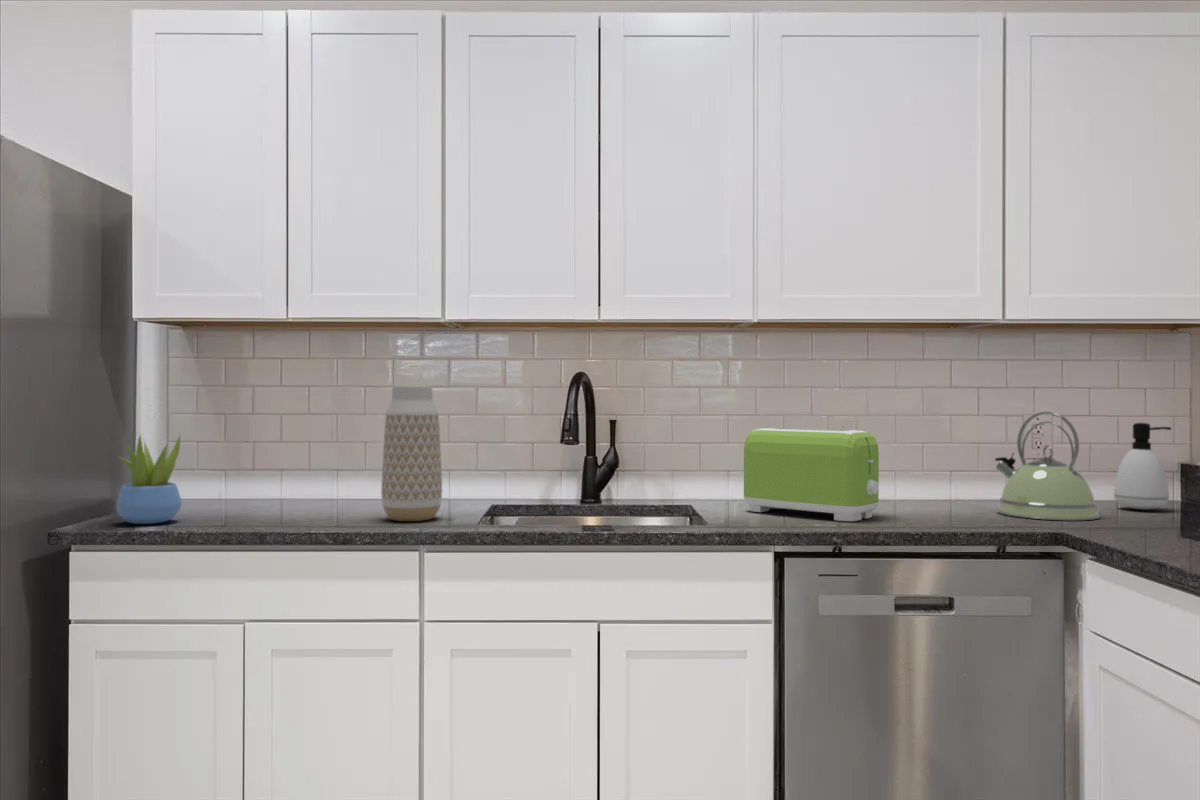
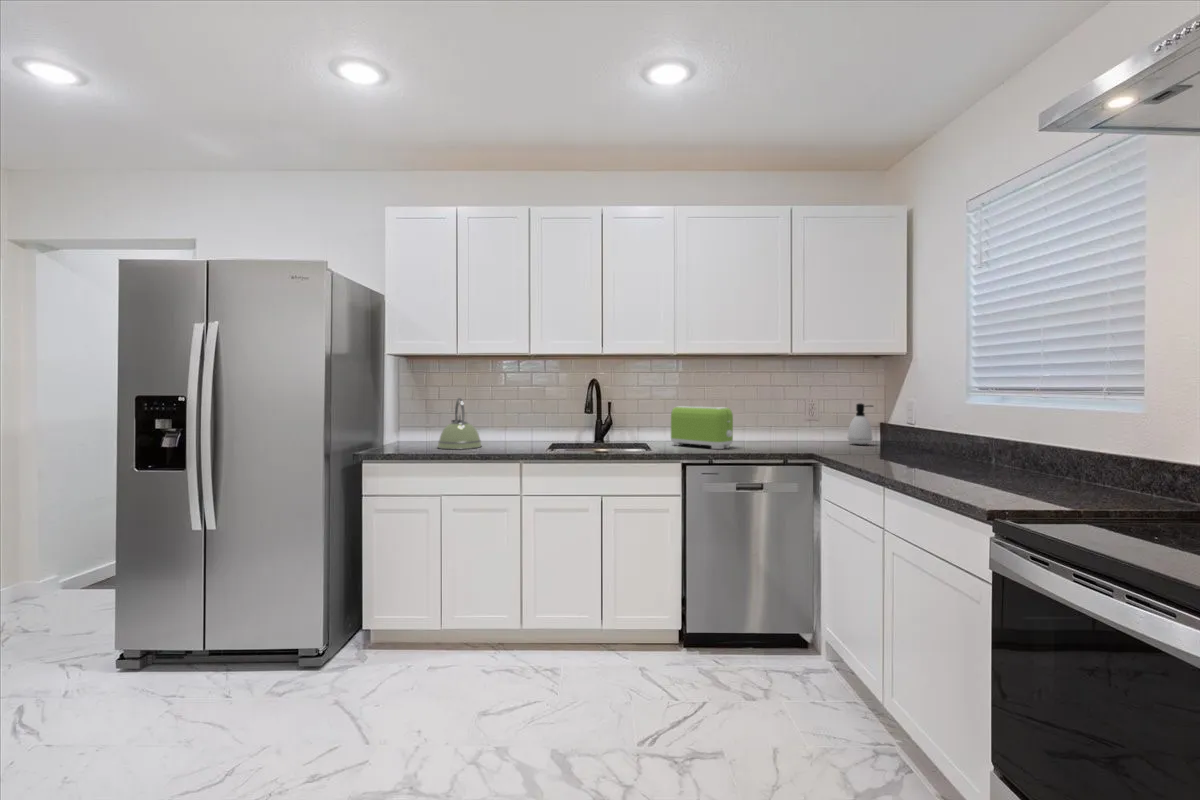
vase: present [381,386,442,521] -> none [503,387,530,449]
kettle: present [995,412,1099,521] -> present [438,398,482,449]
succulent plant: present [116,435,181,524] -> none [383,409,411,450]

